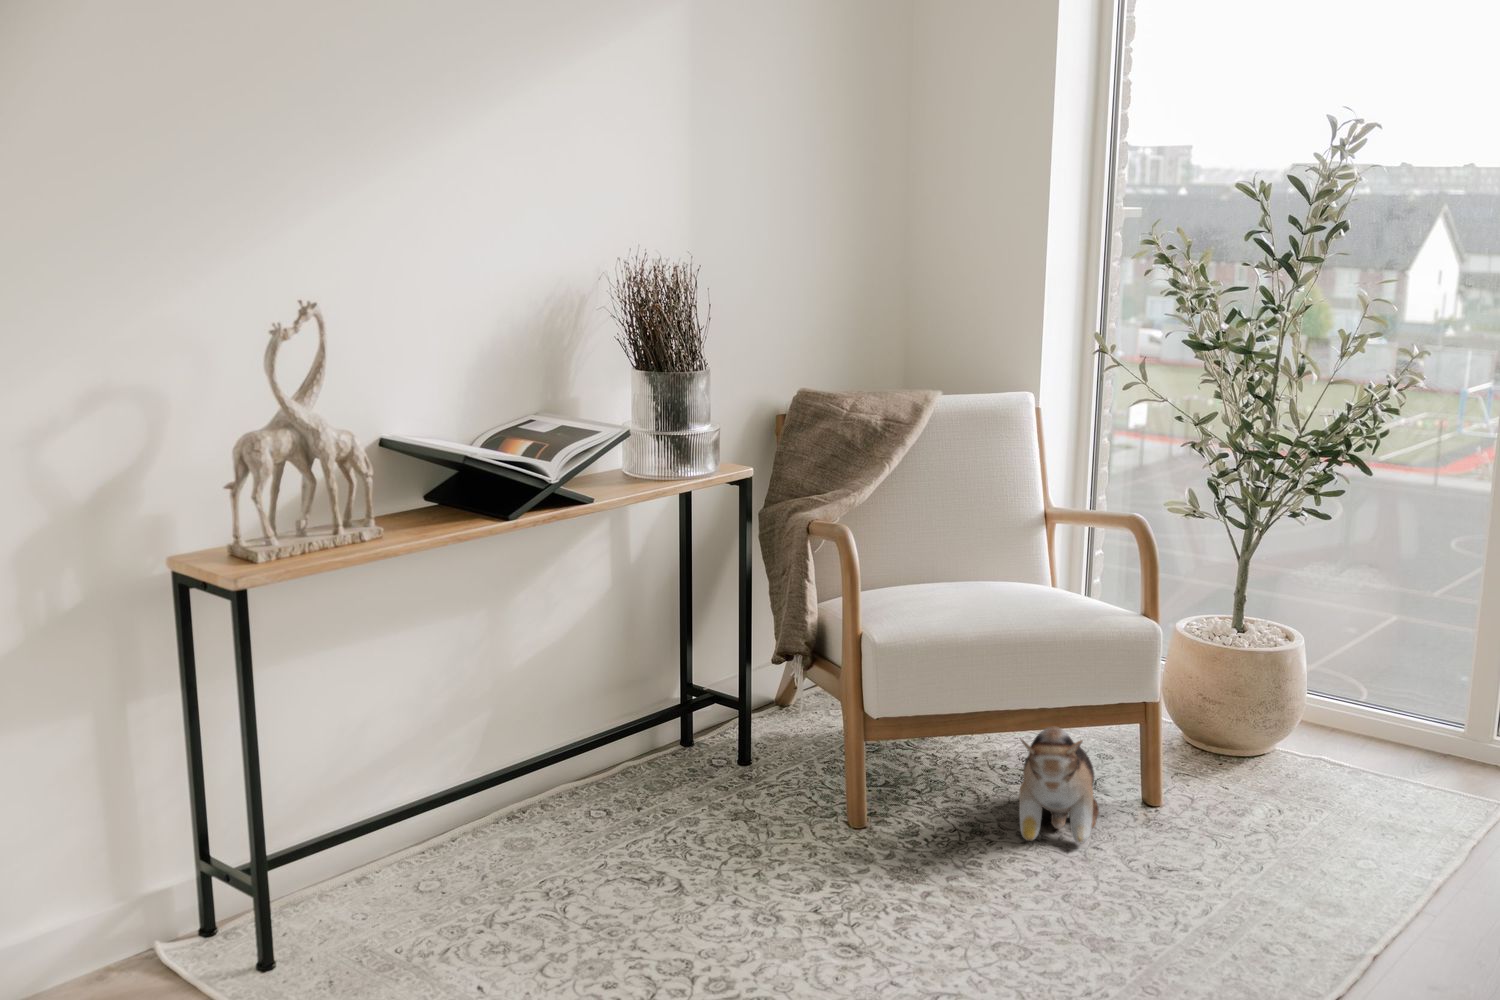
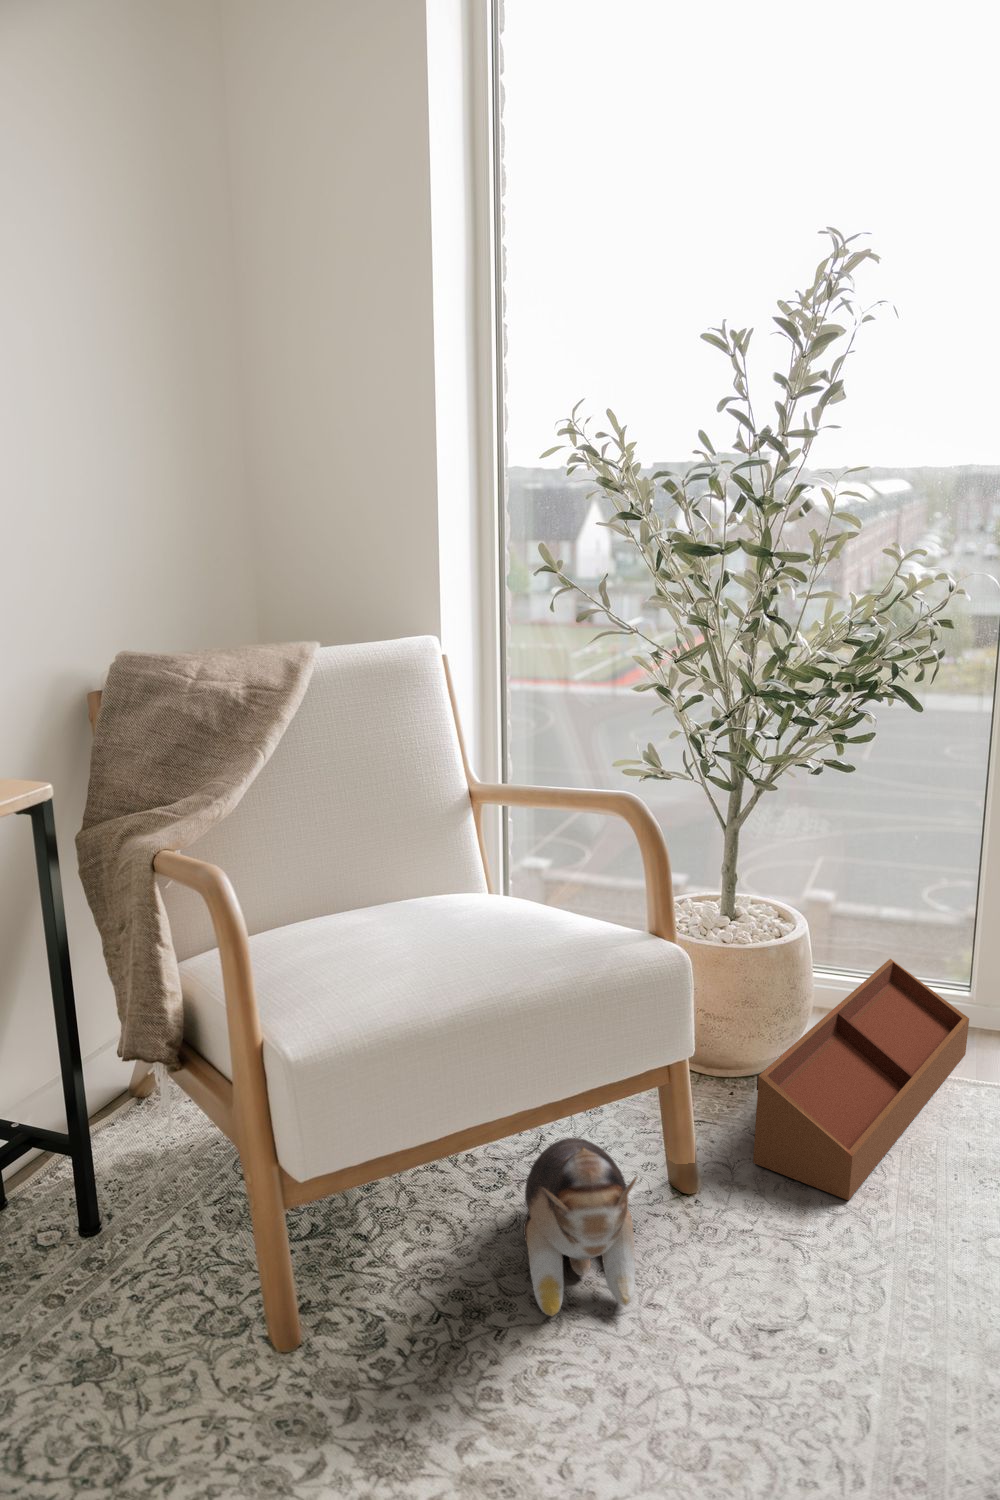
storage bin: none [1215,686,1449,828] -> present [753,959,969,1200]

